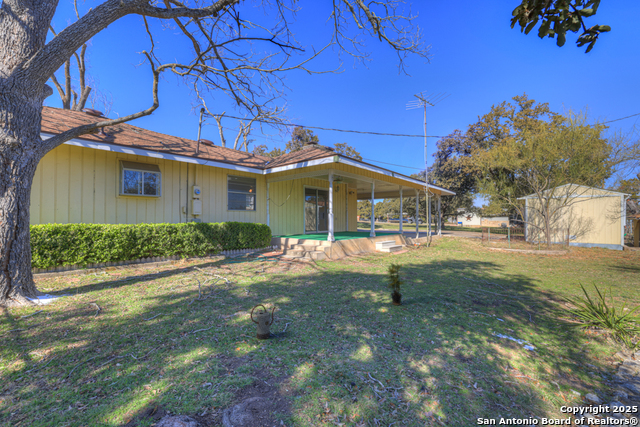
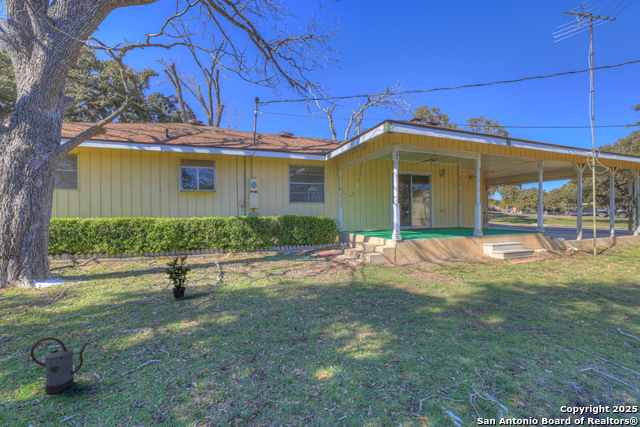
potted plant: present [385,263,406,305] -> present [165,255,191,300]

